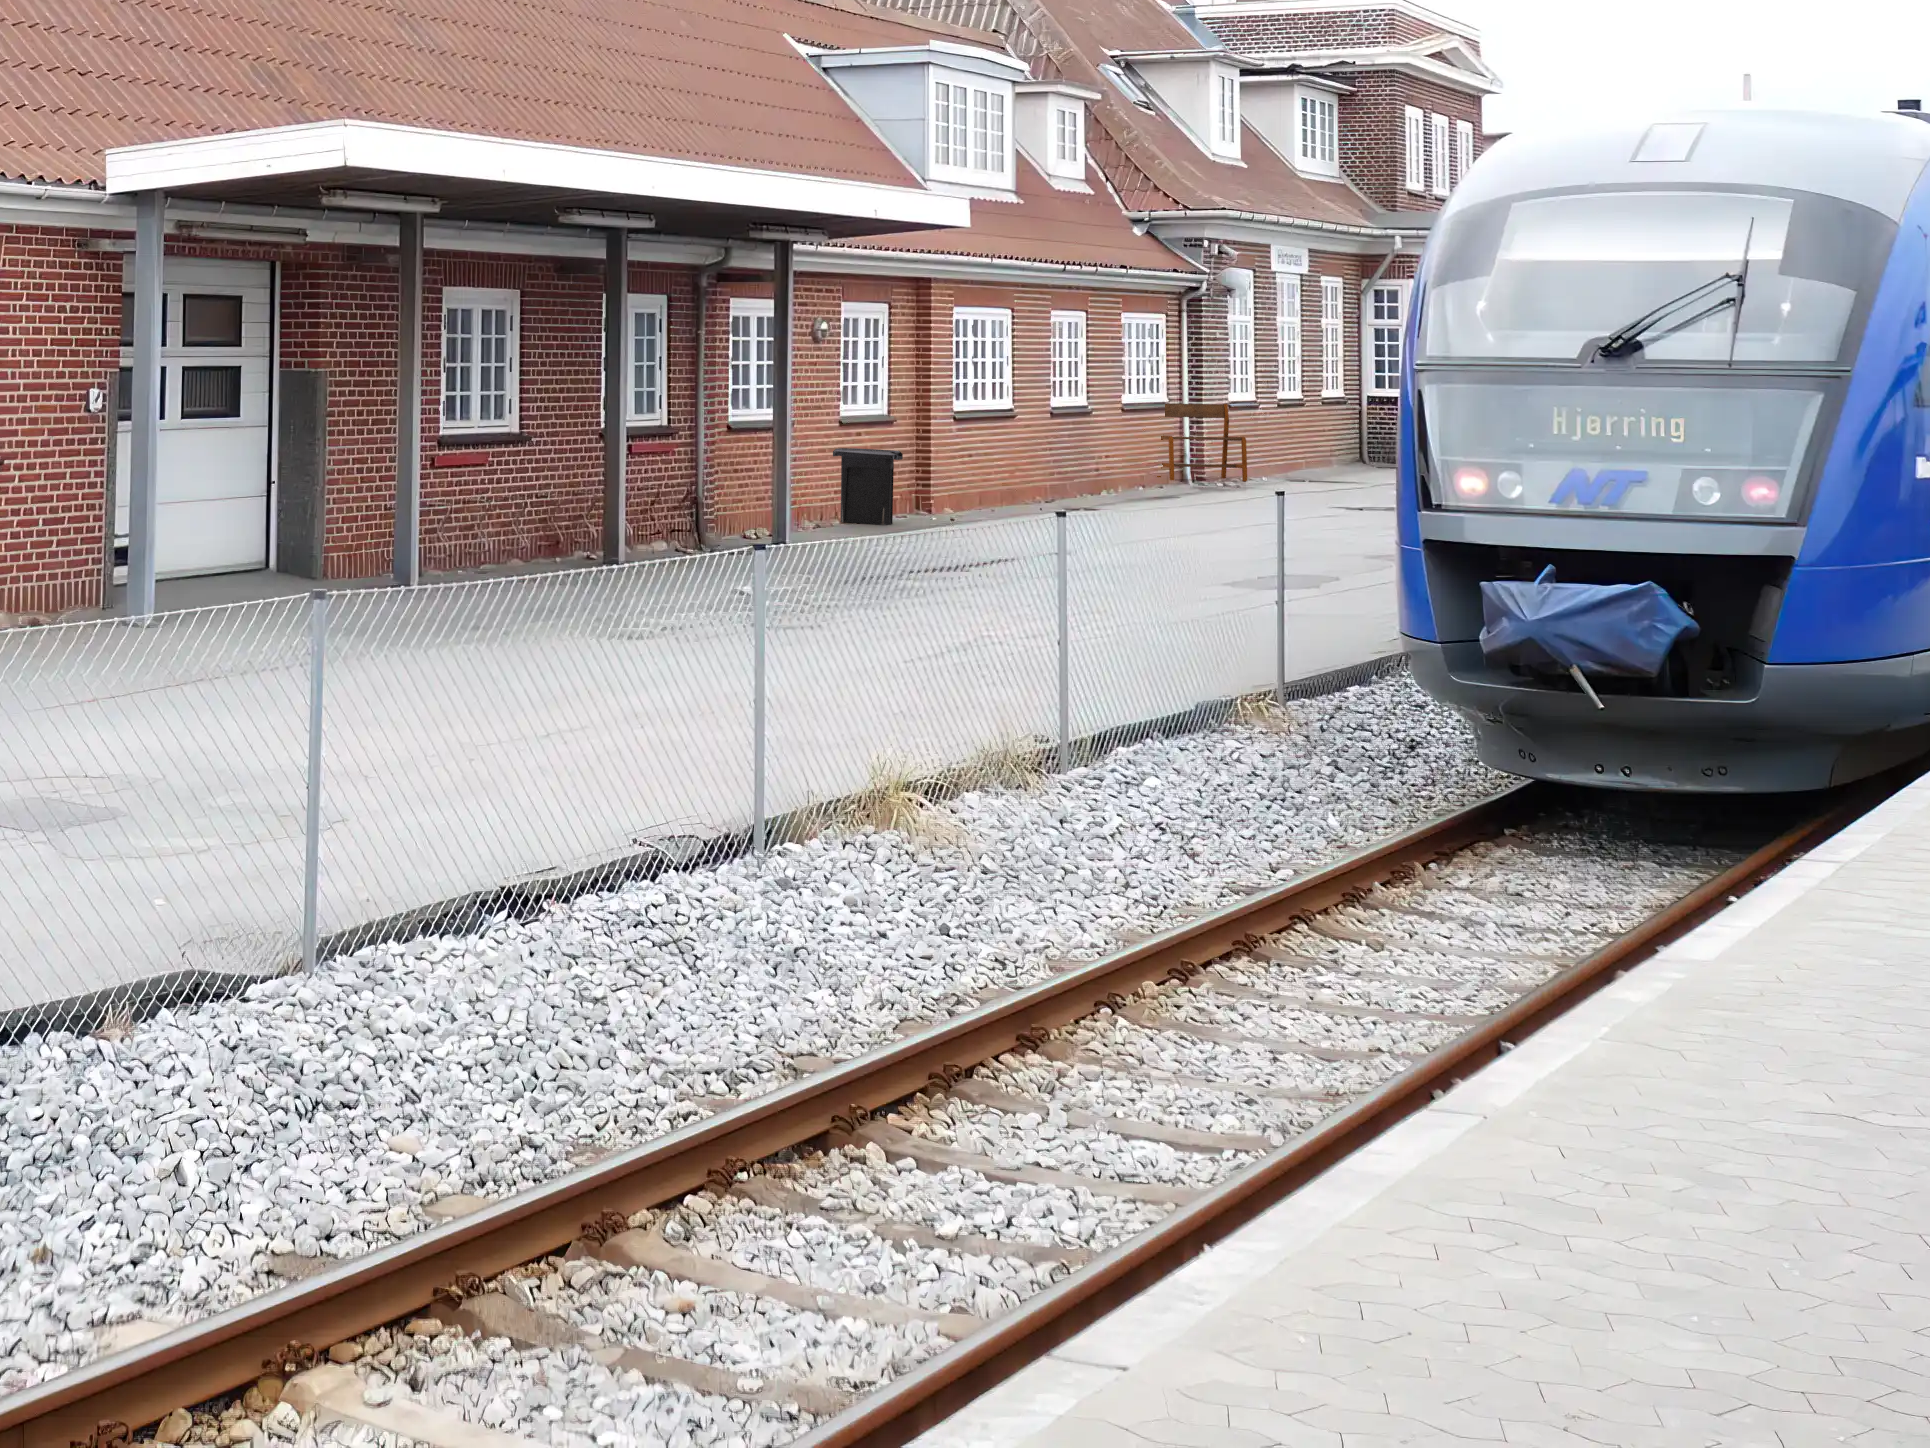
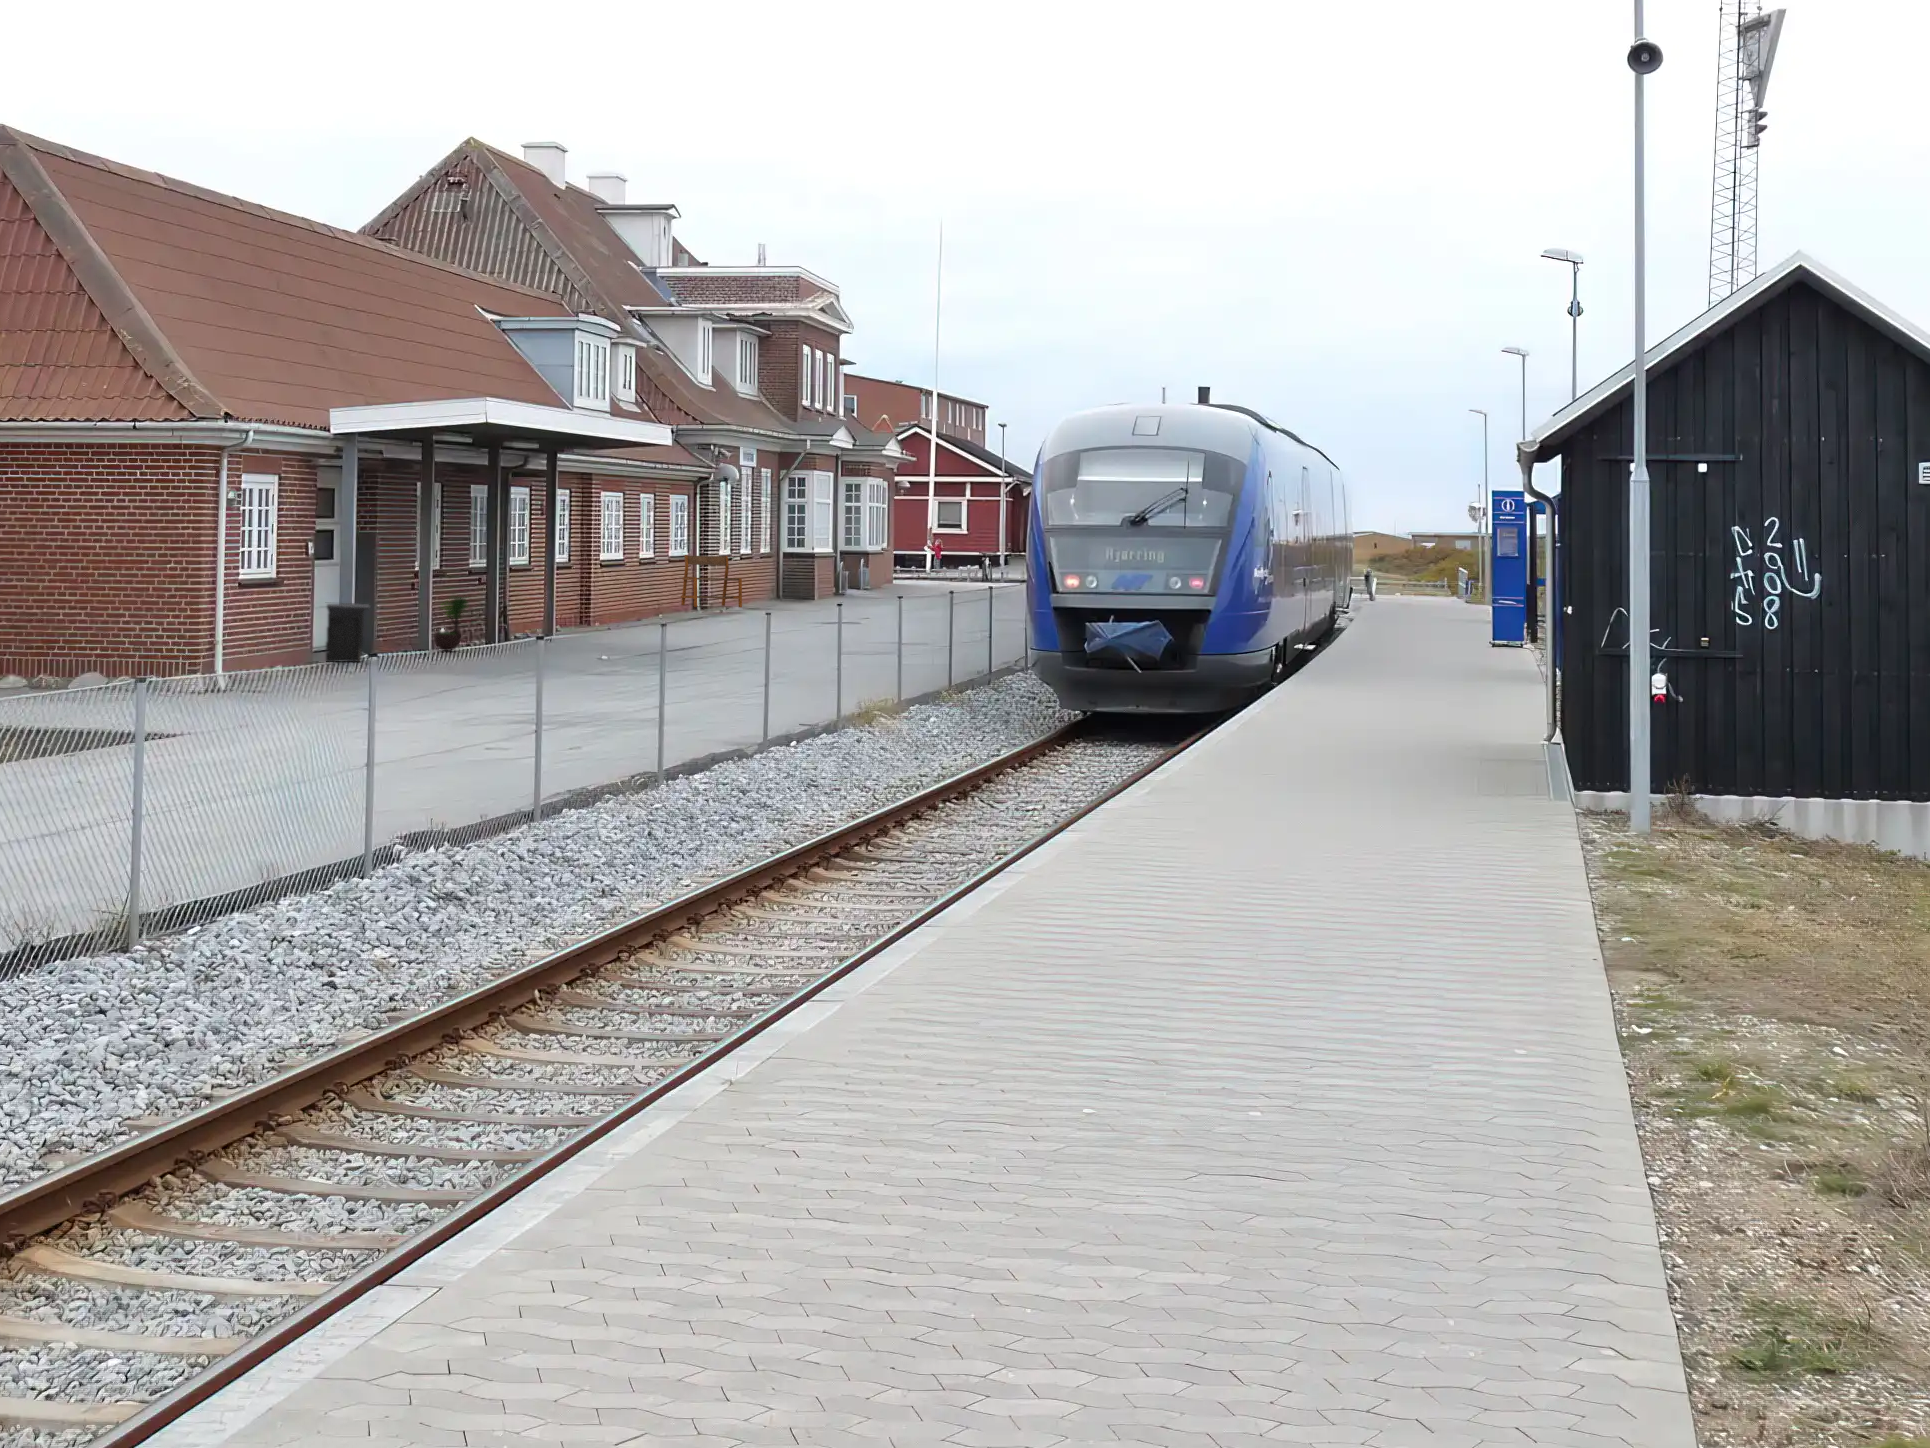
trash can: present [833,448,903,525] -> present [326,603,371,662]
potted tree: none [476,469,537,573] -> present [434,596,467,651]

